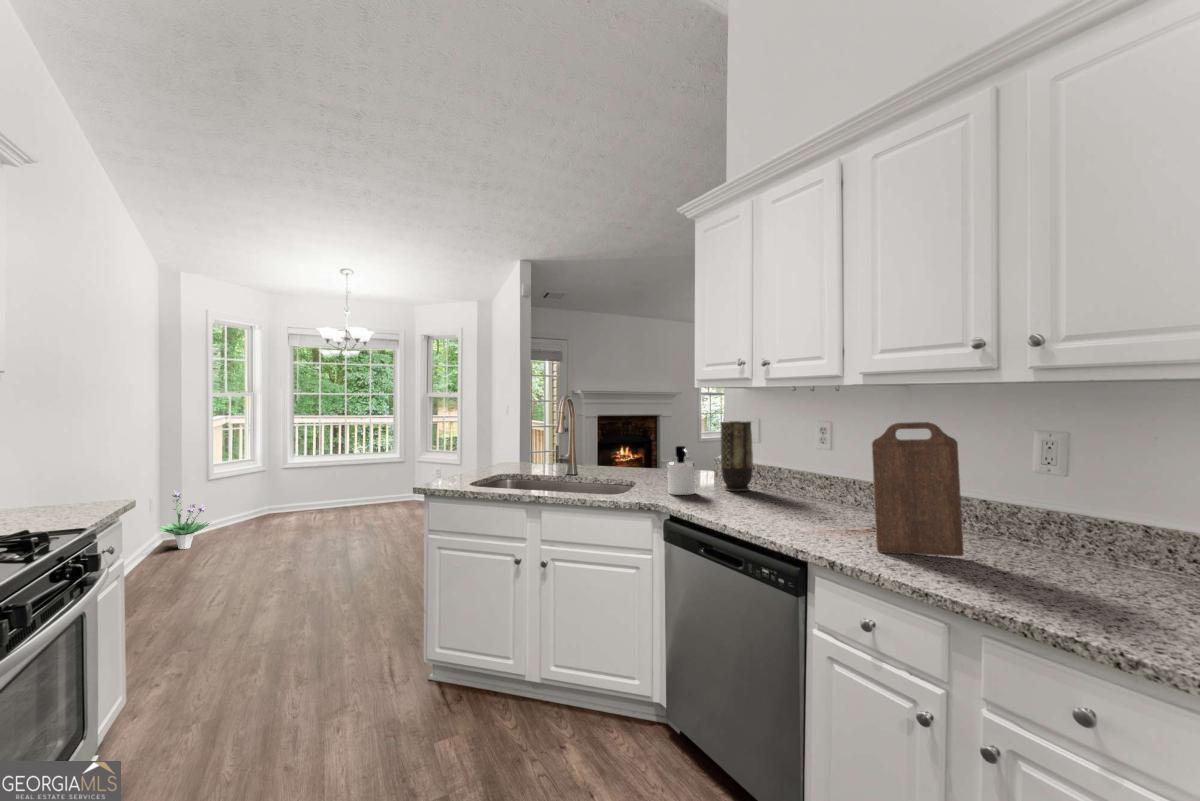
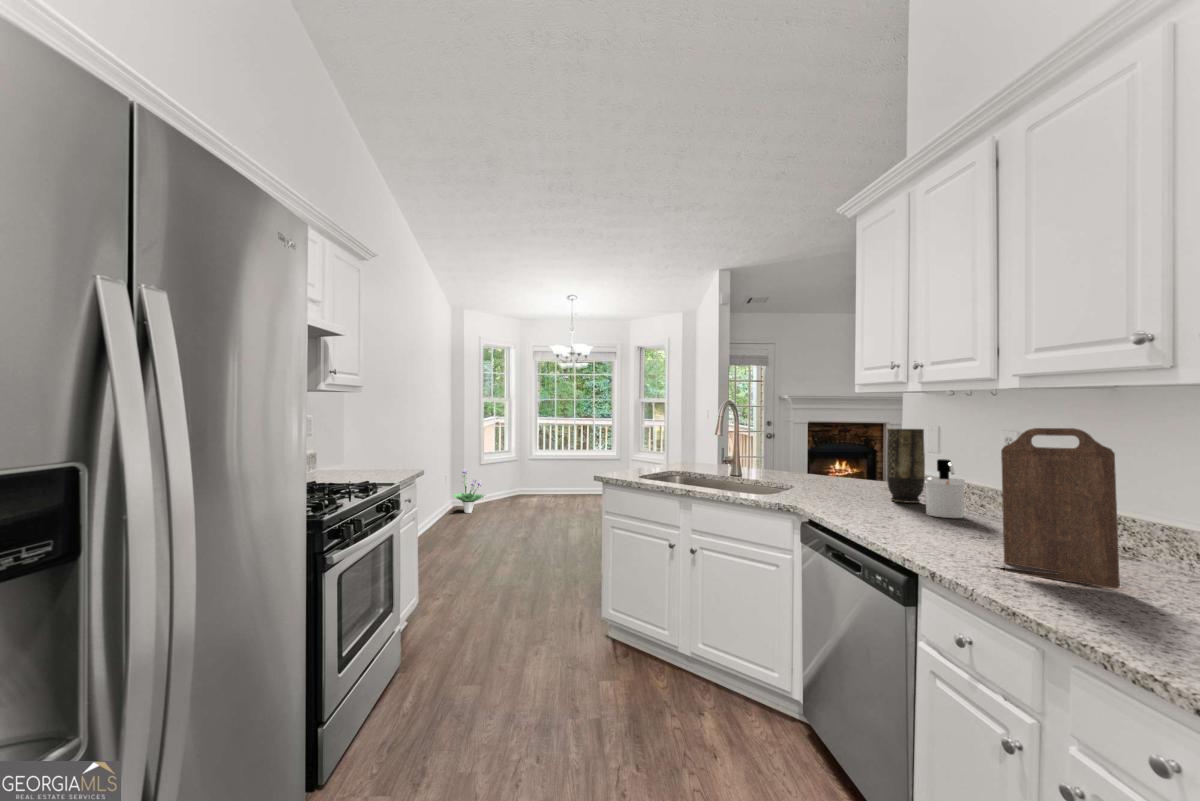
soap dispenser: present [667,446,696,495] -> present [924,459,965,518]

